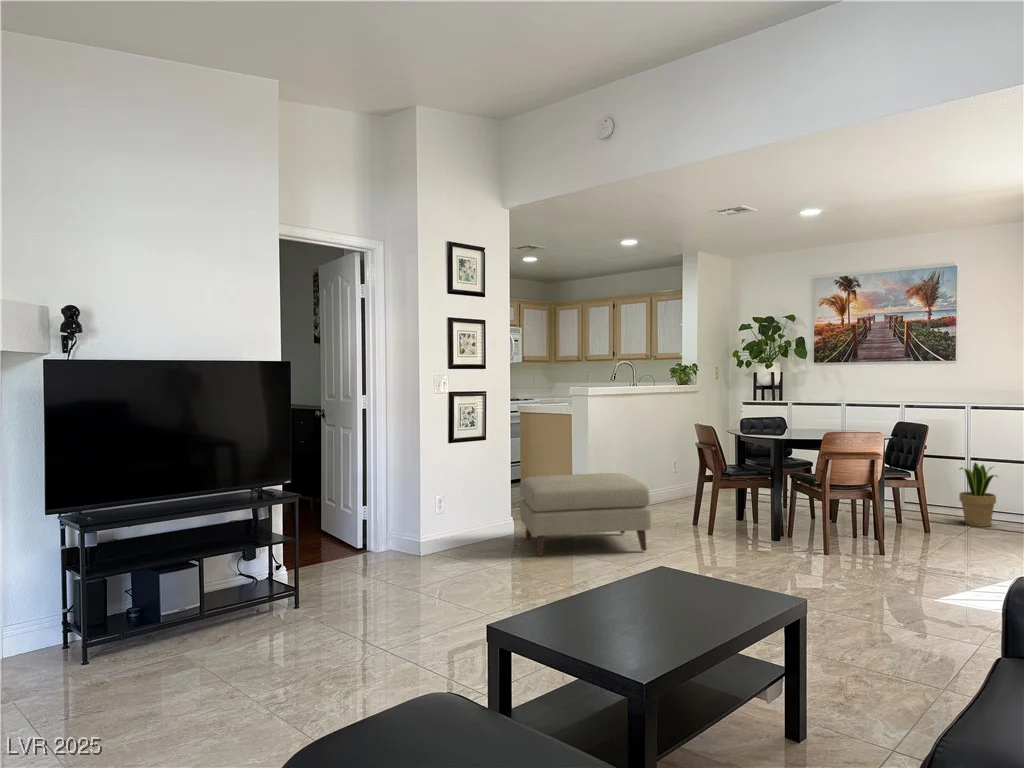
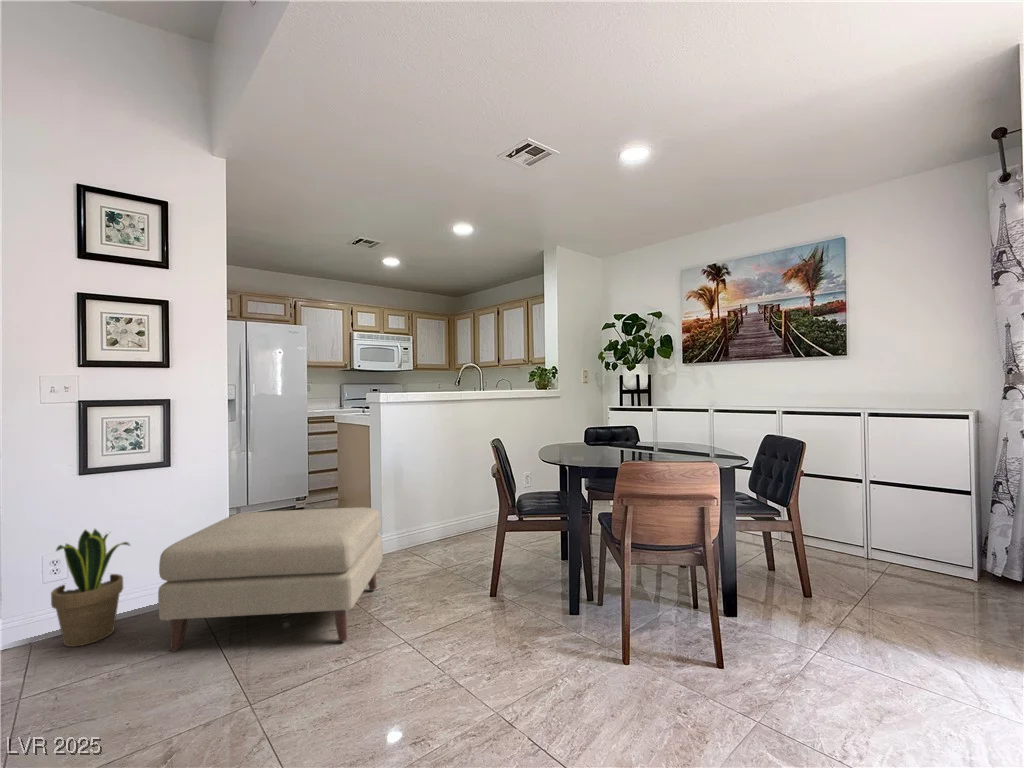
potted plant: present [959,463,998,527] -> present [51,529,130,647]

